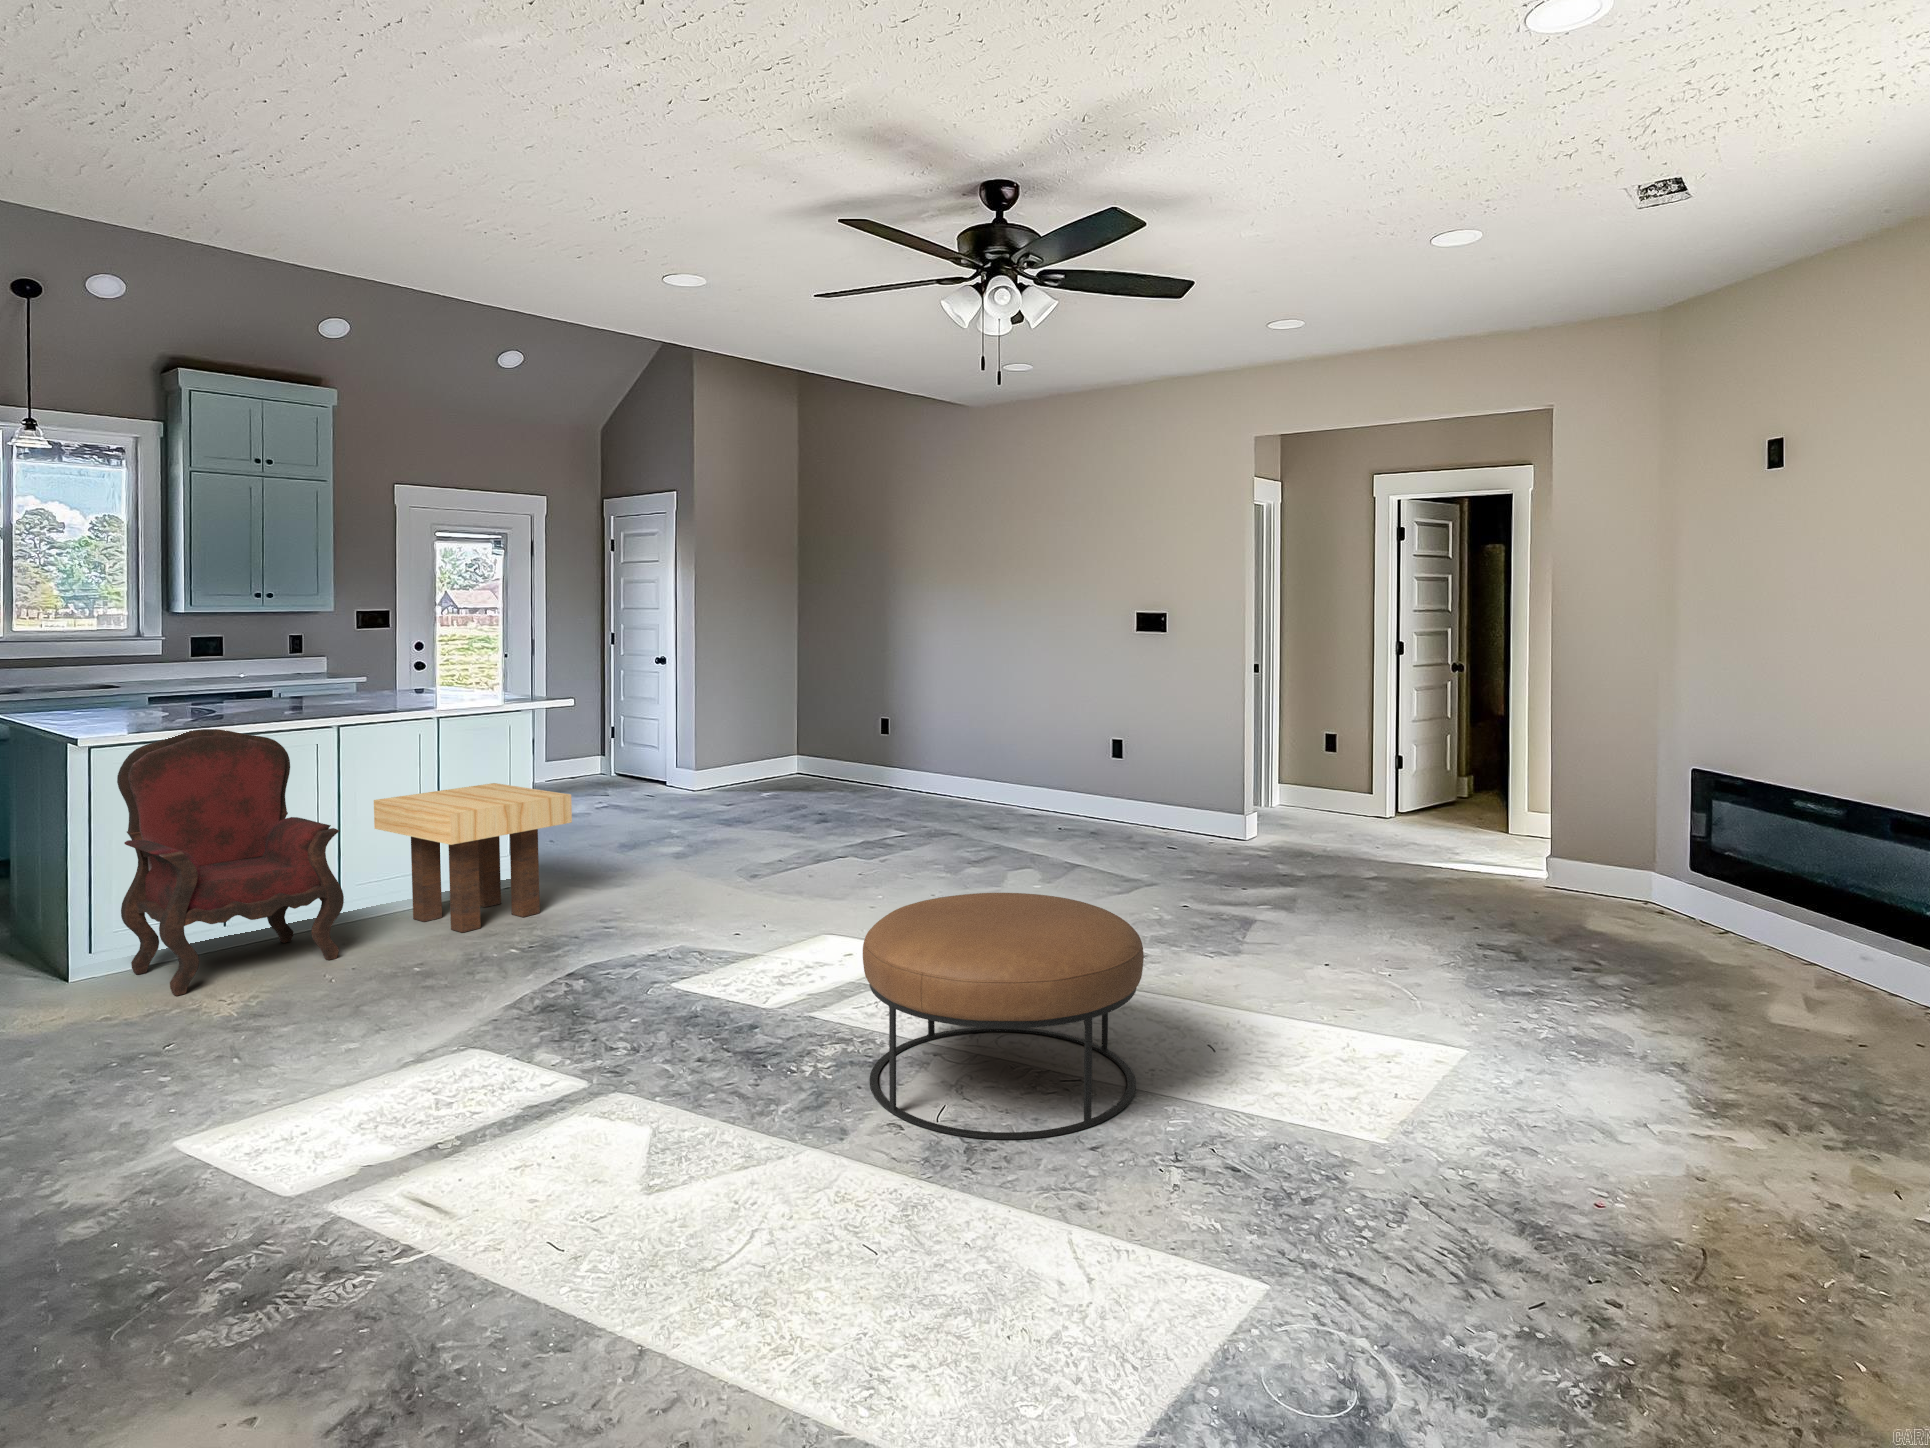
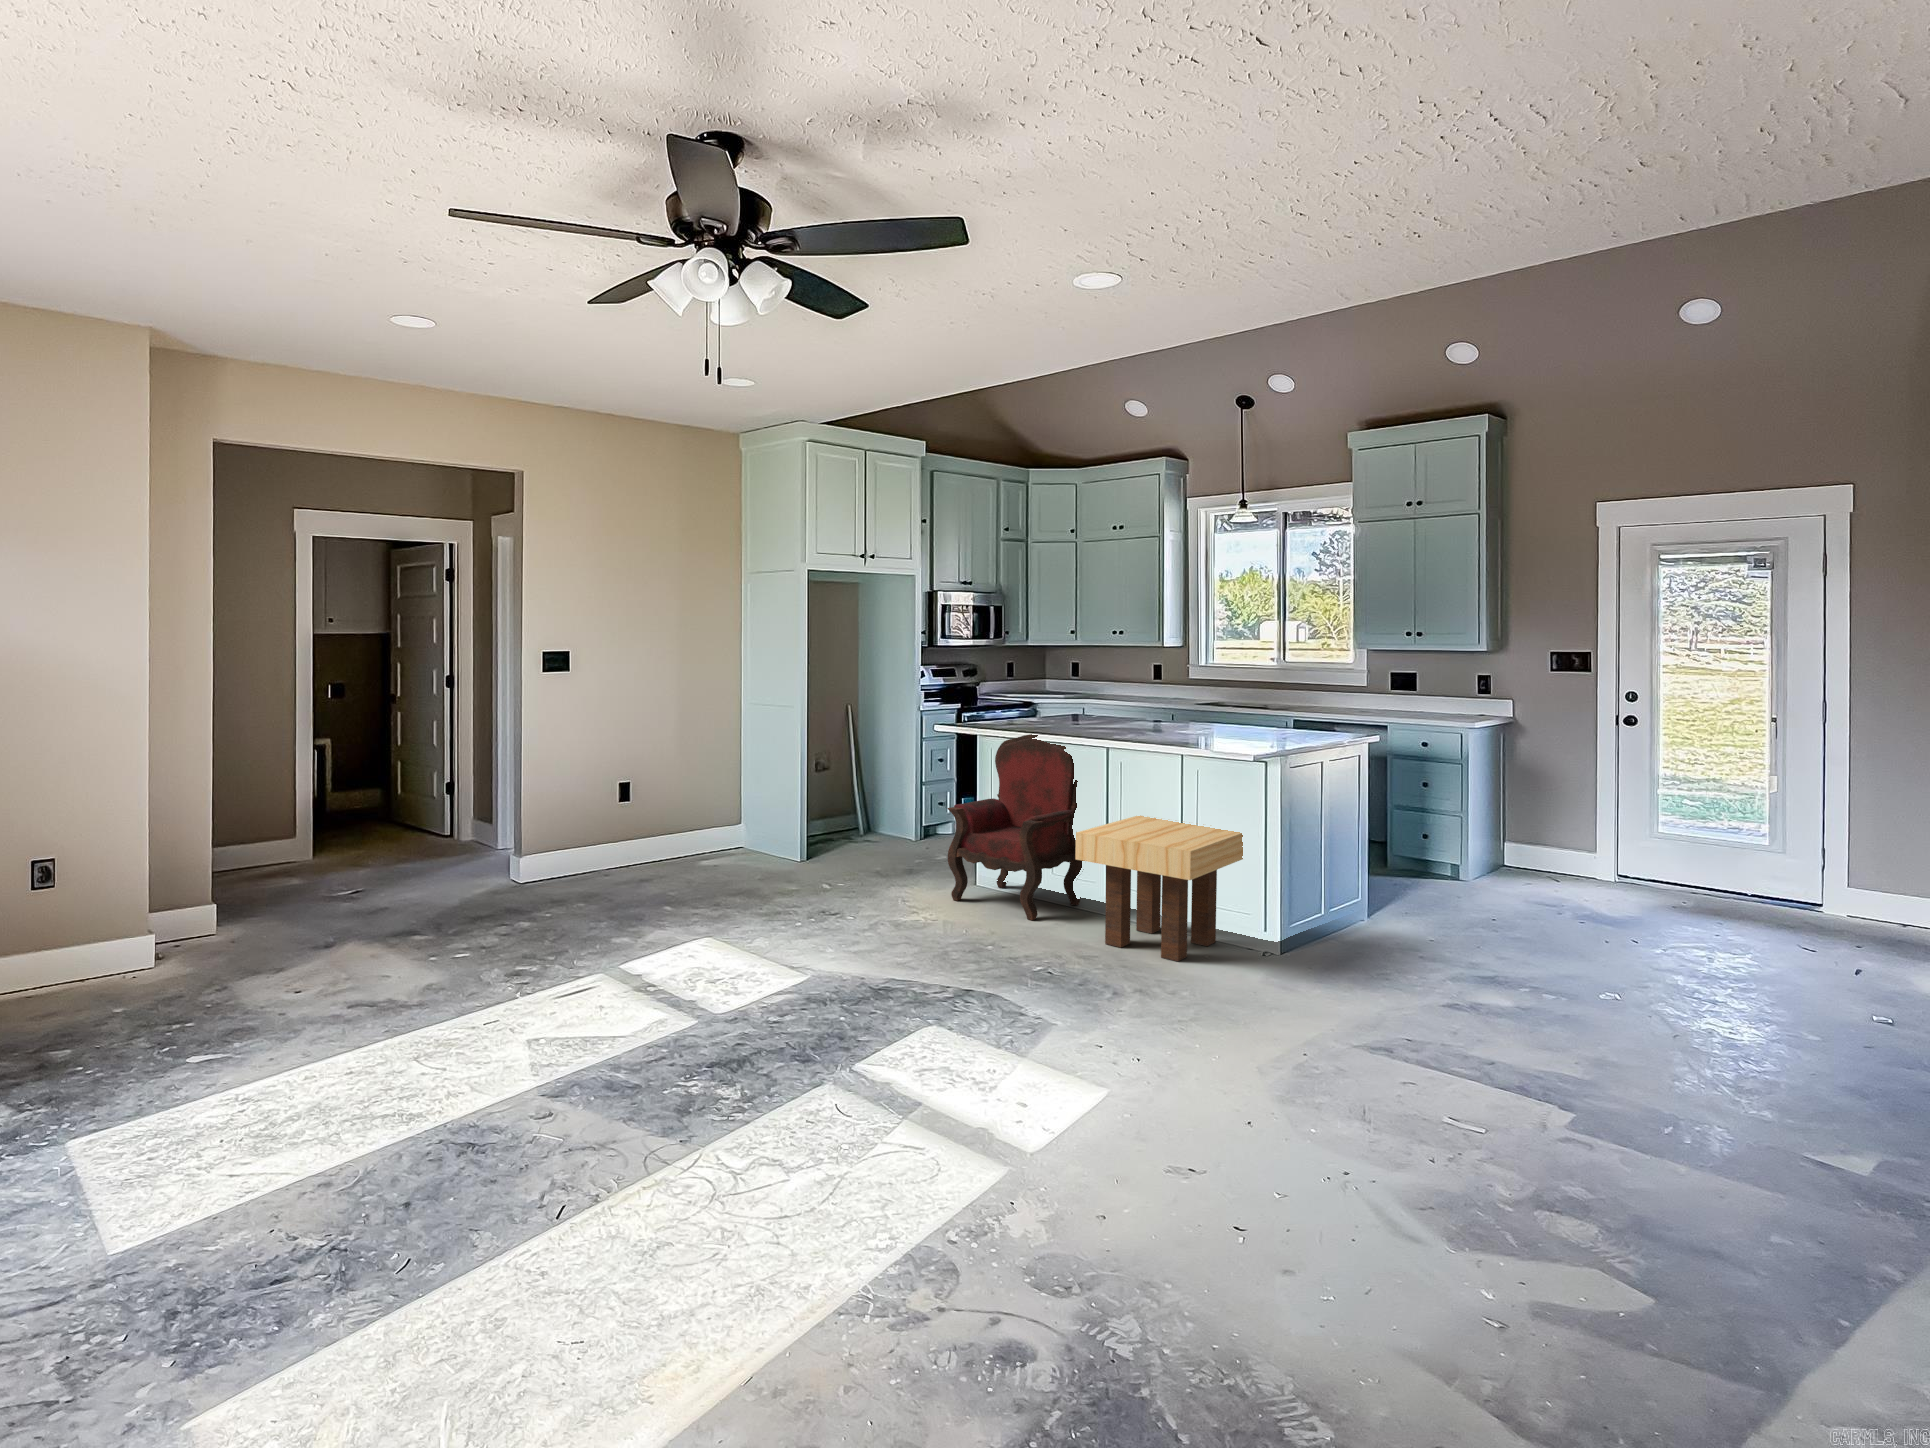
ottoman: present [863,893,1144,1139] -> none [444,967,755,1258]

